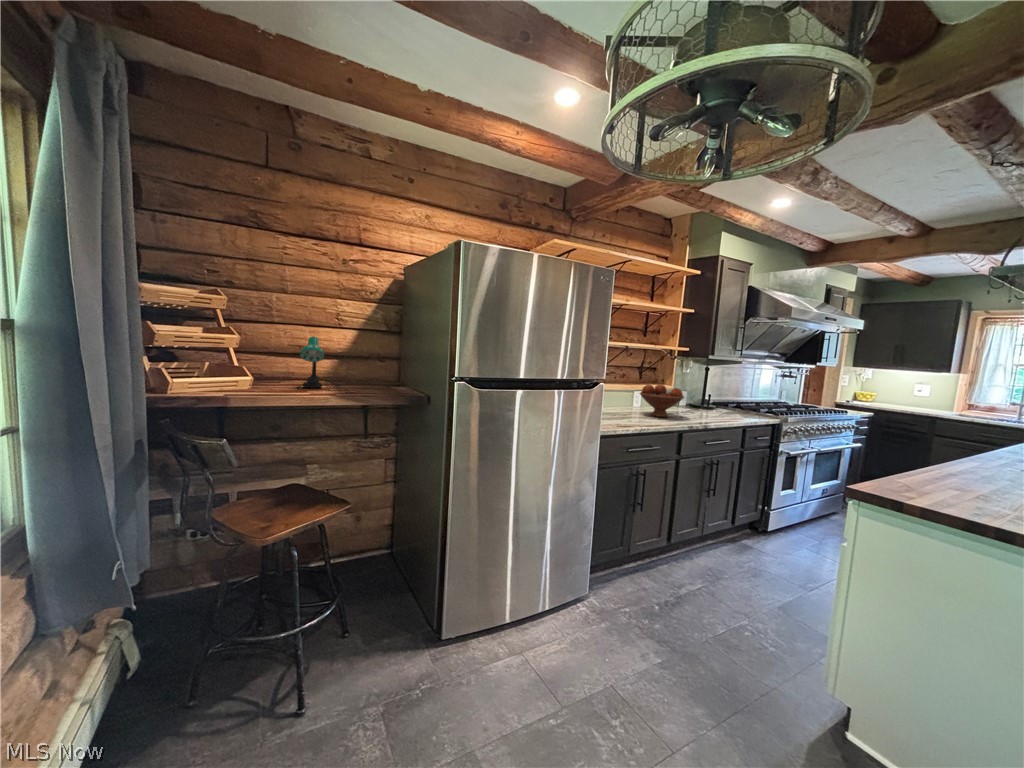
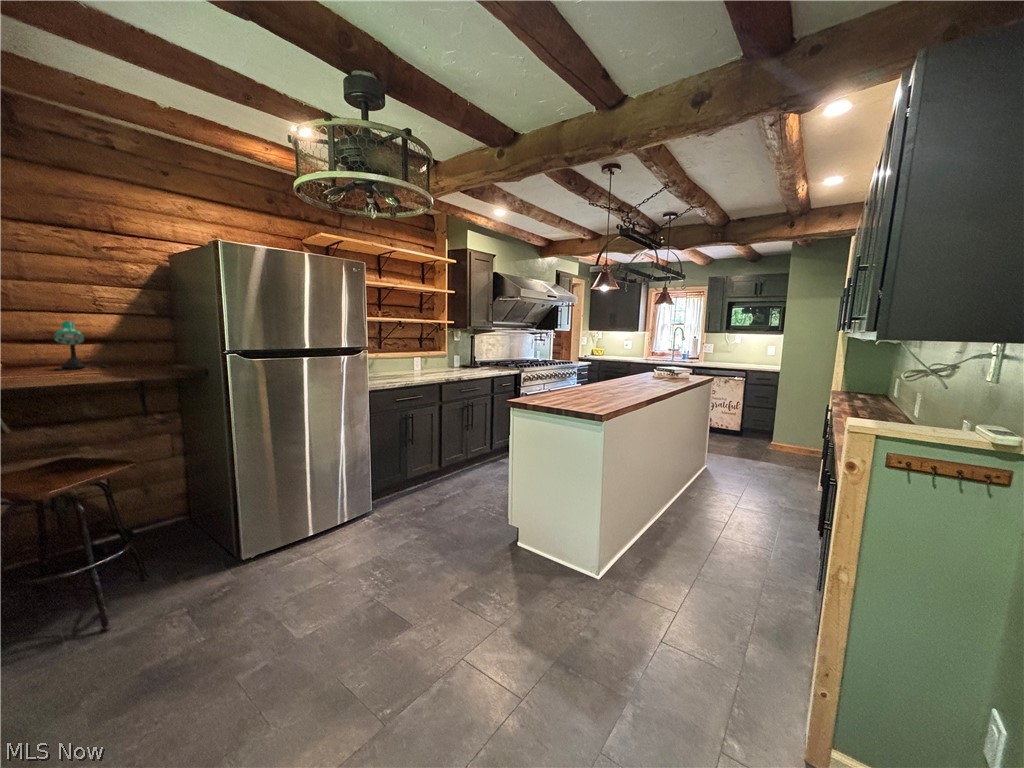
fruit bowl: present [640,385,684,417] -> none [414,350,447,374]

